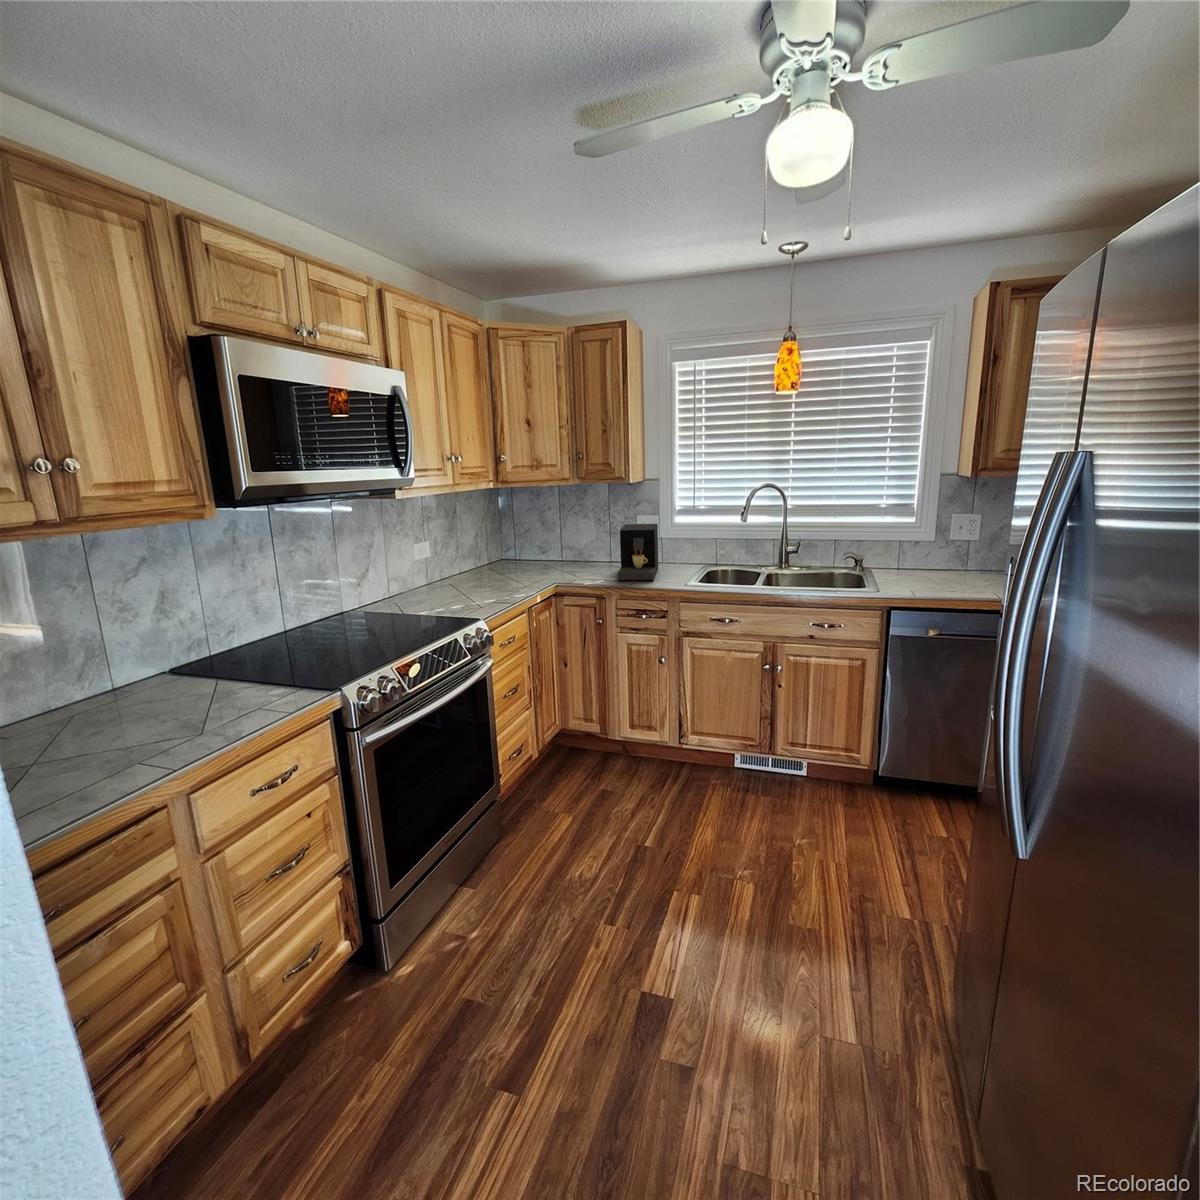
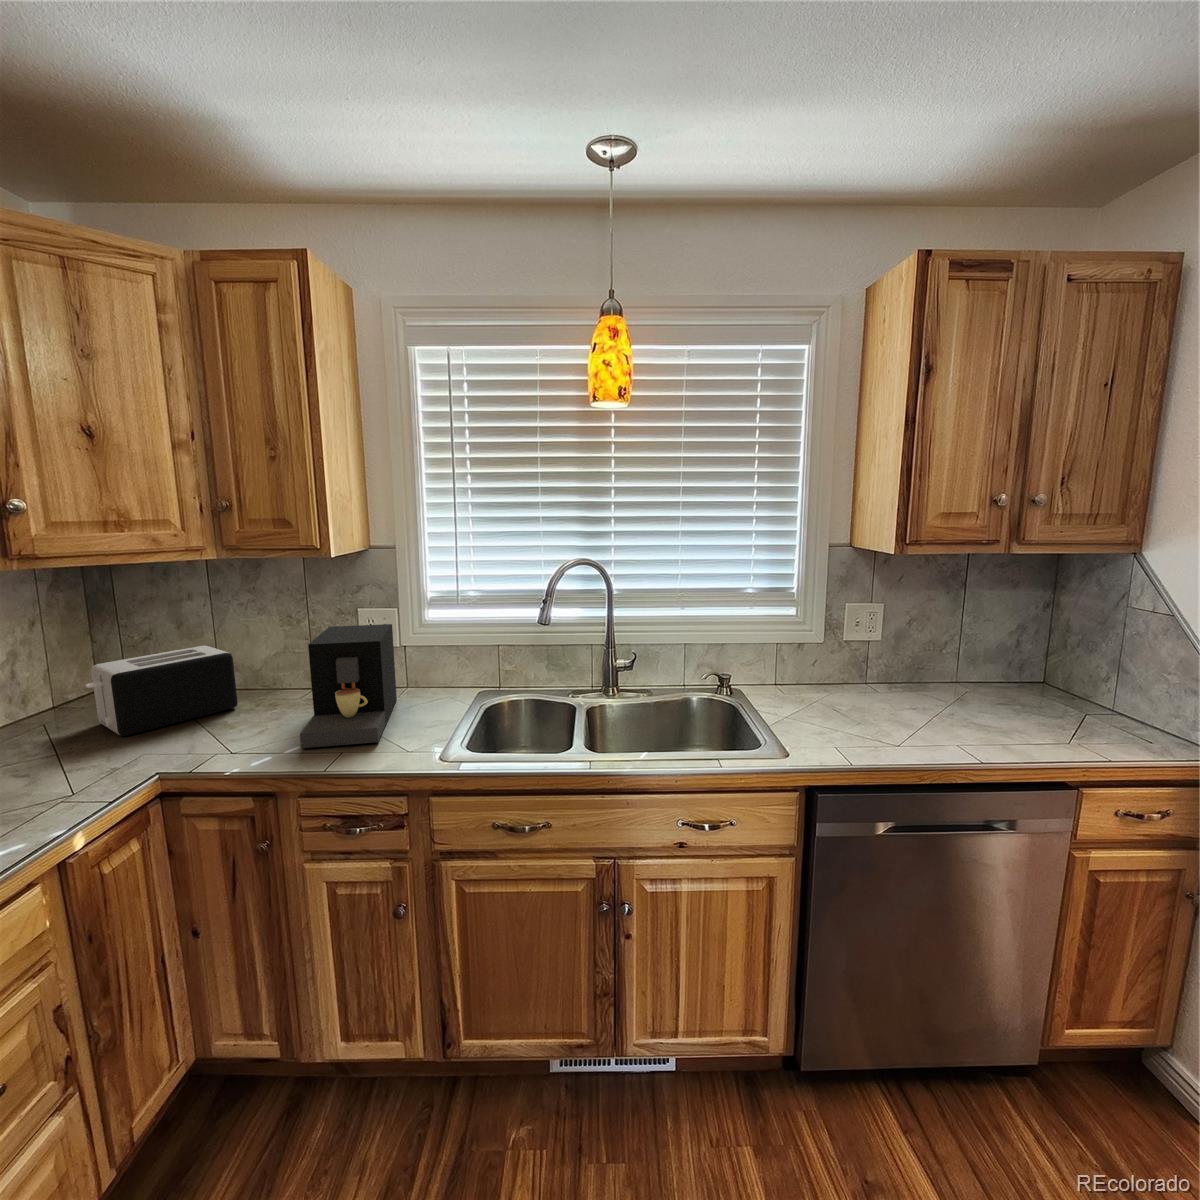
toaster: none [518,534,579,573] -> present [86,646,238,736]

